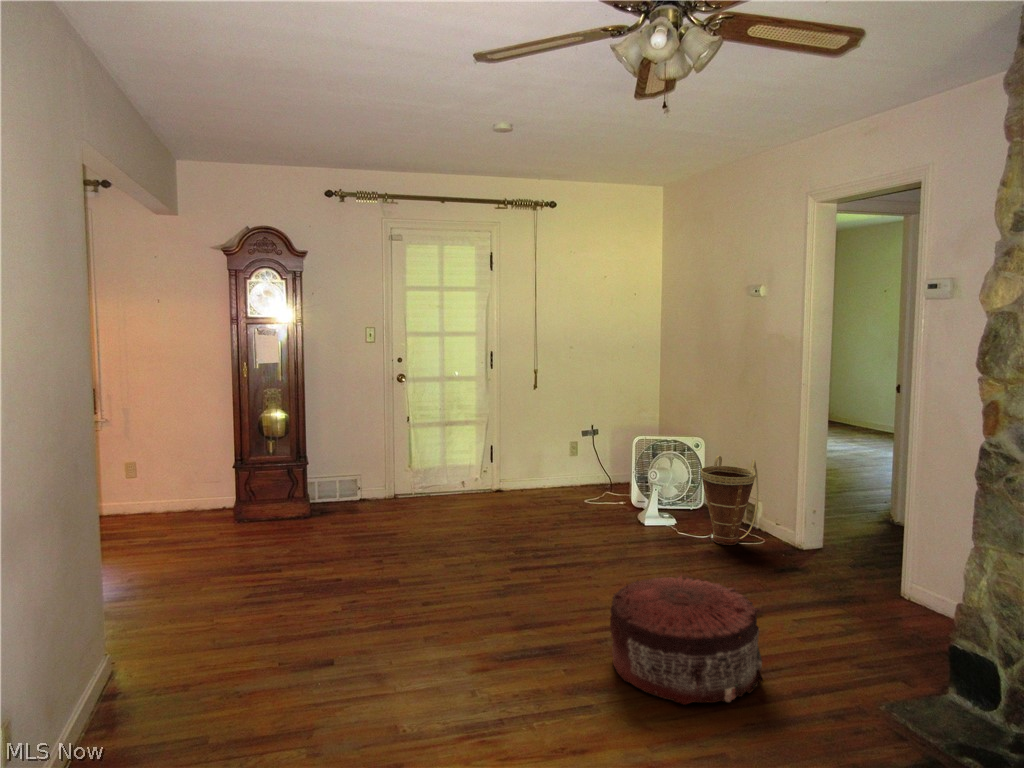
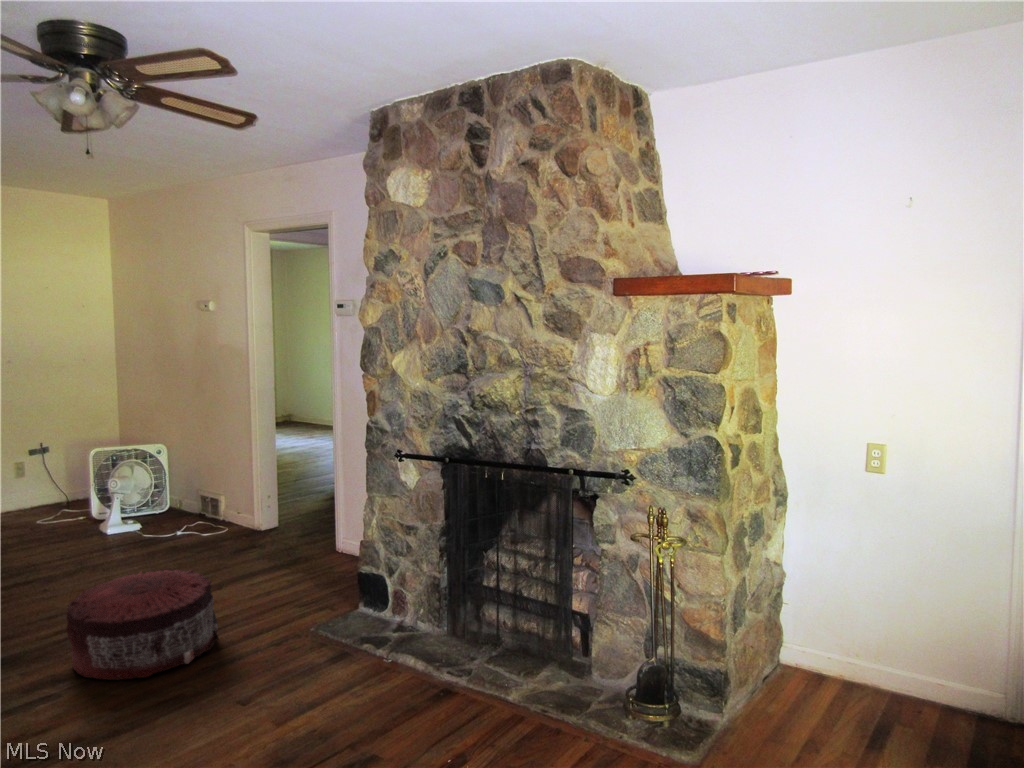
basket: present [701,456,758,545] -> none [163,456,223,541]

